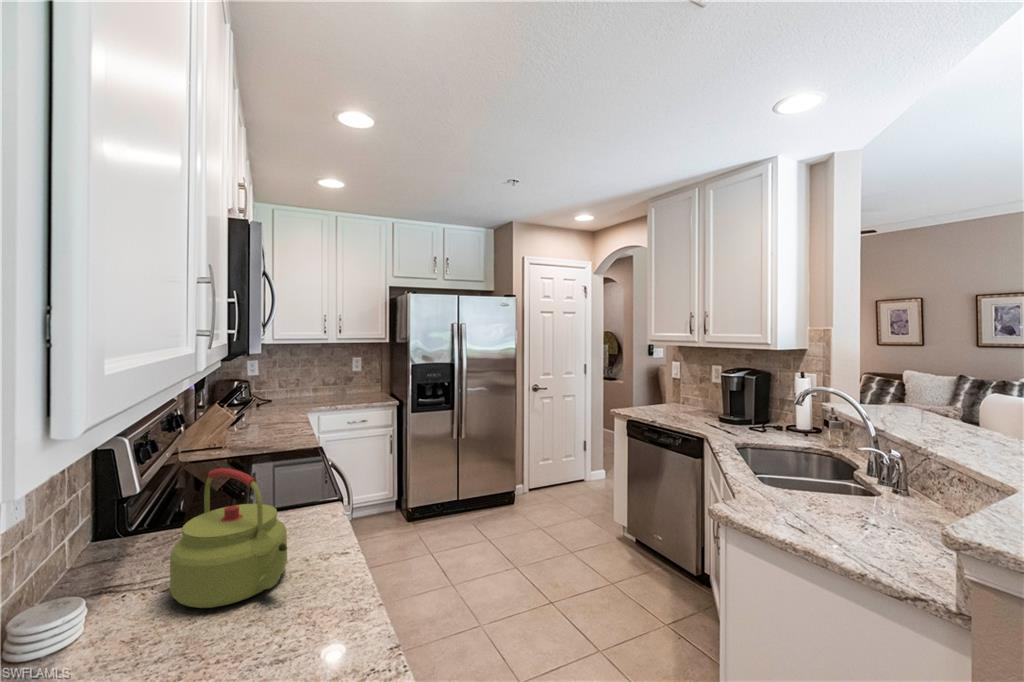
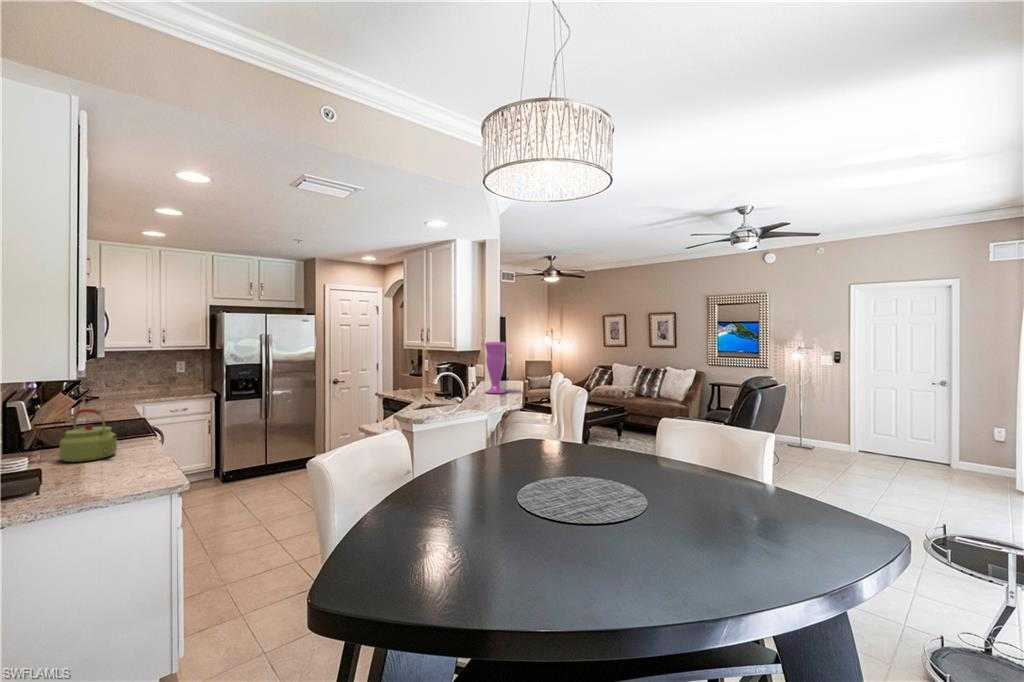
vase: none [913,329,984,437] -> present [485,342,506,393]

